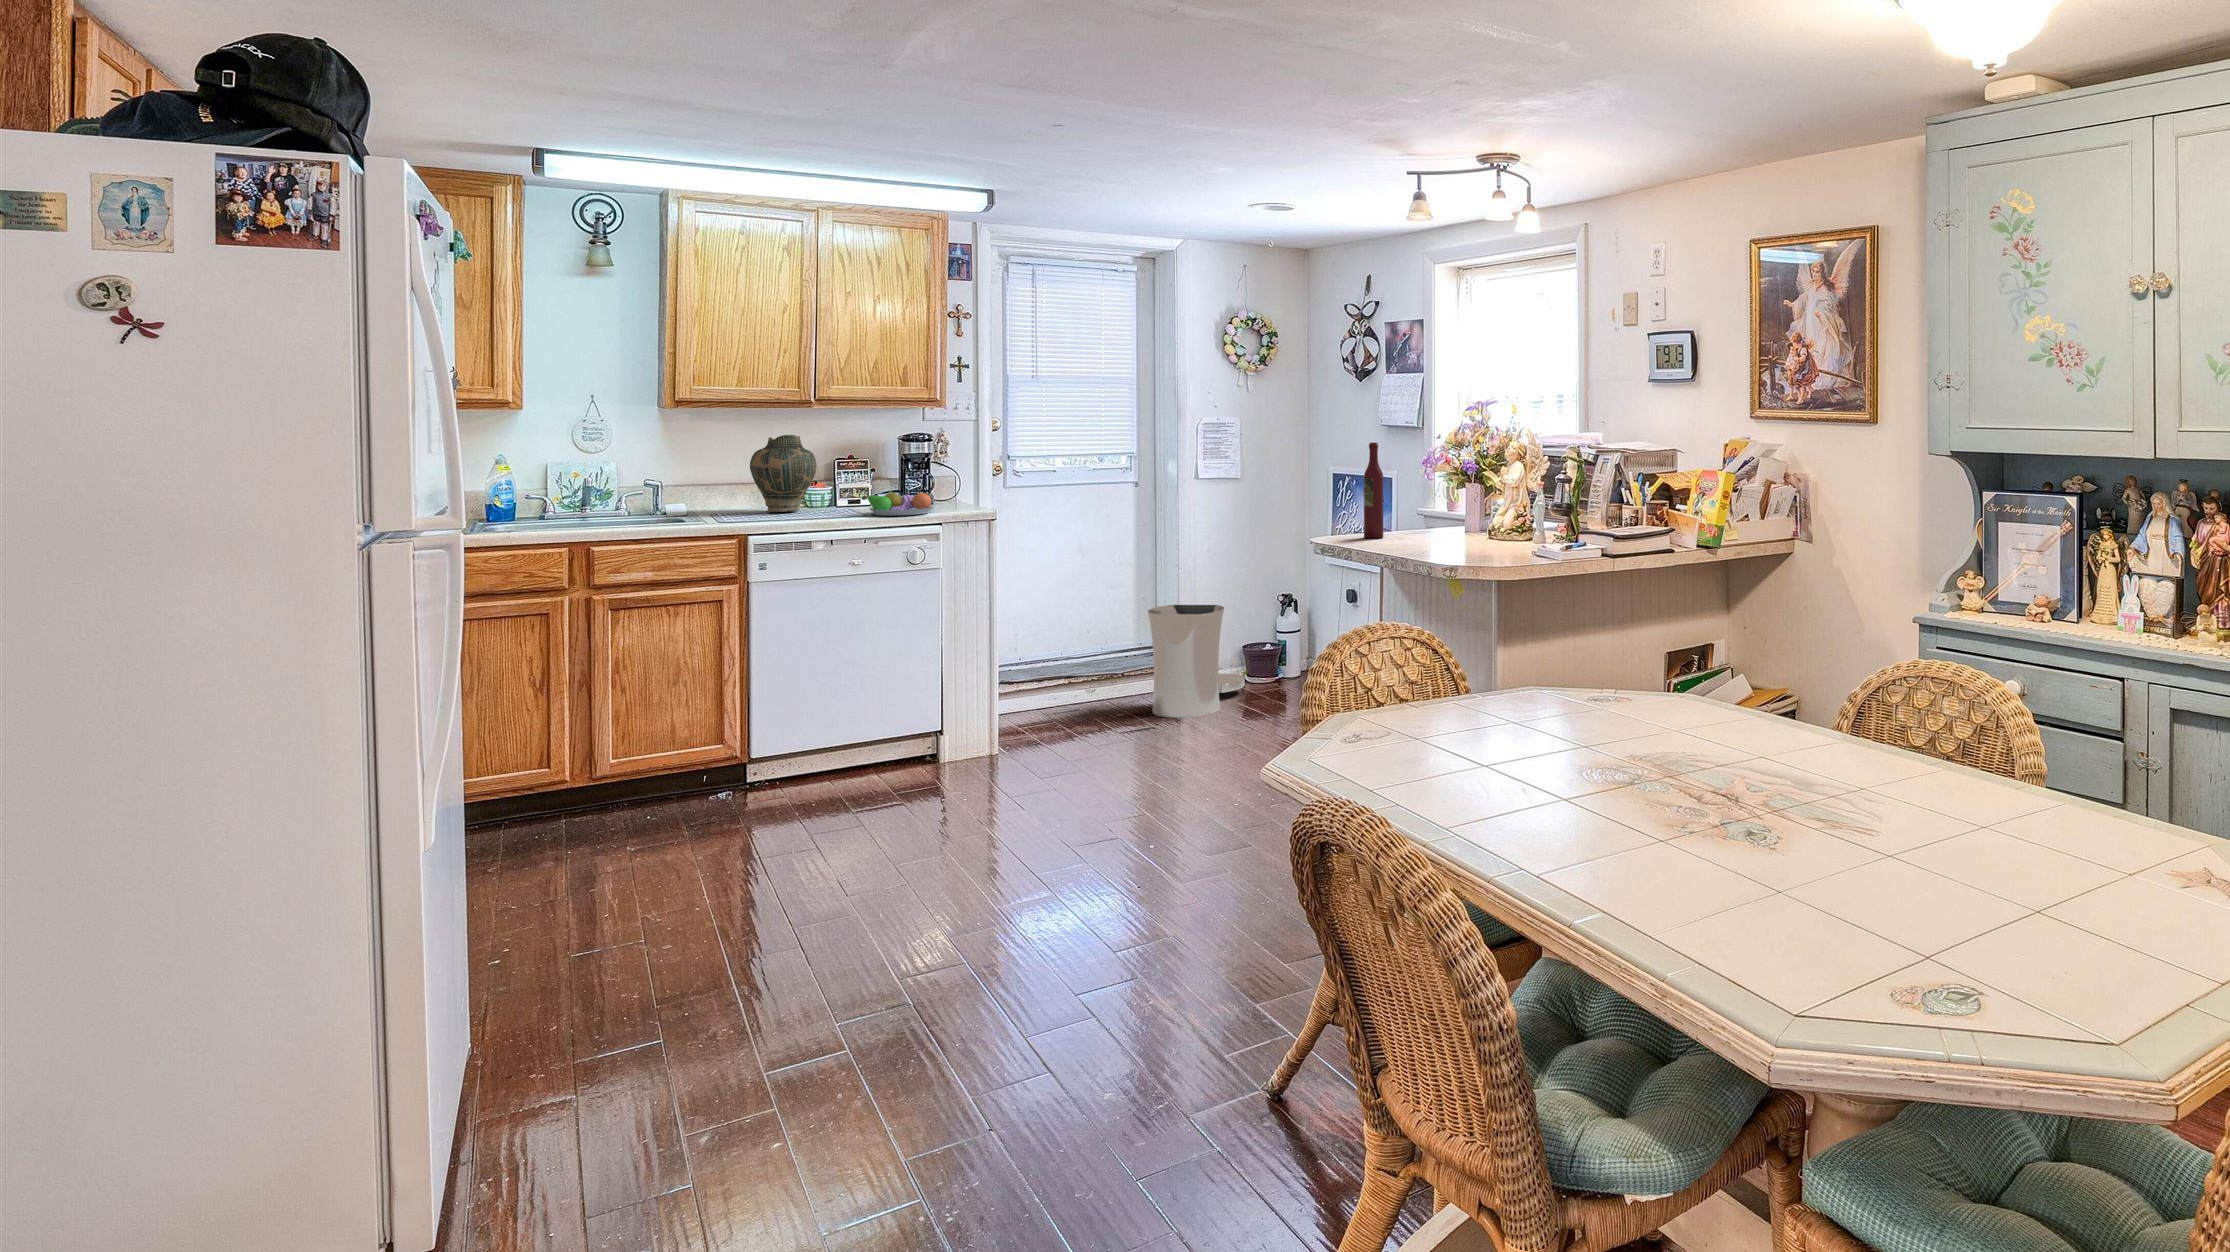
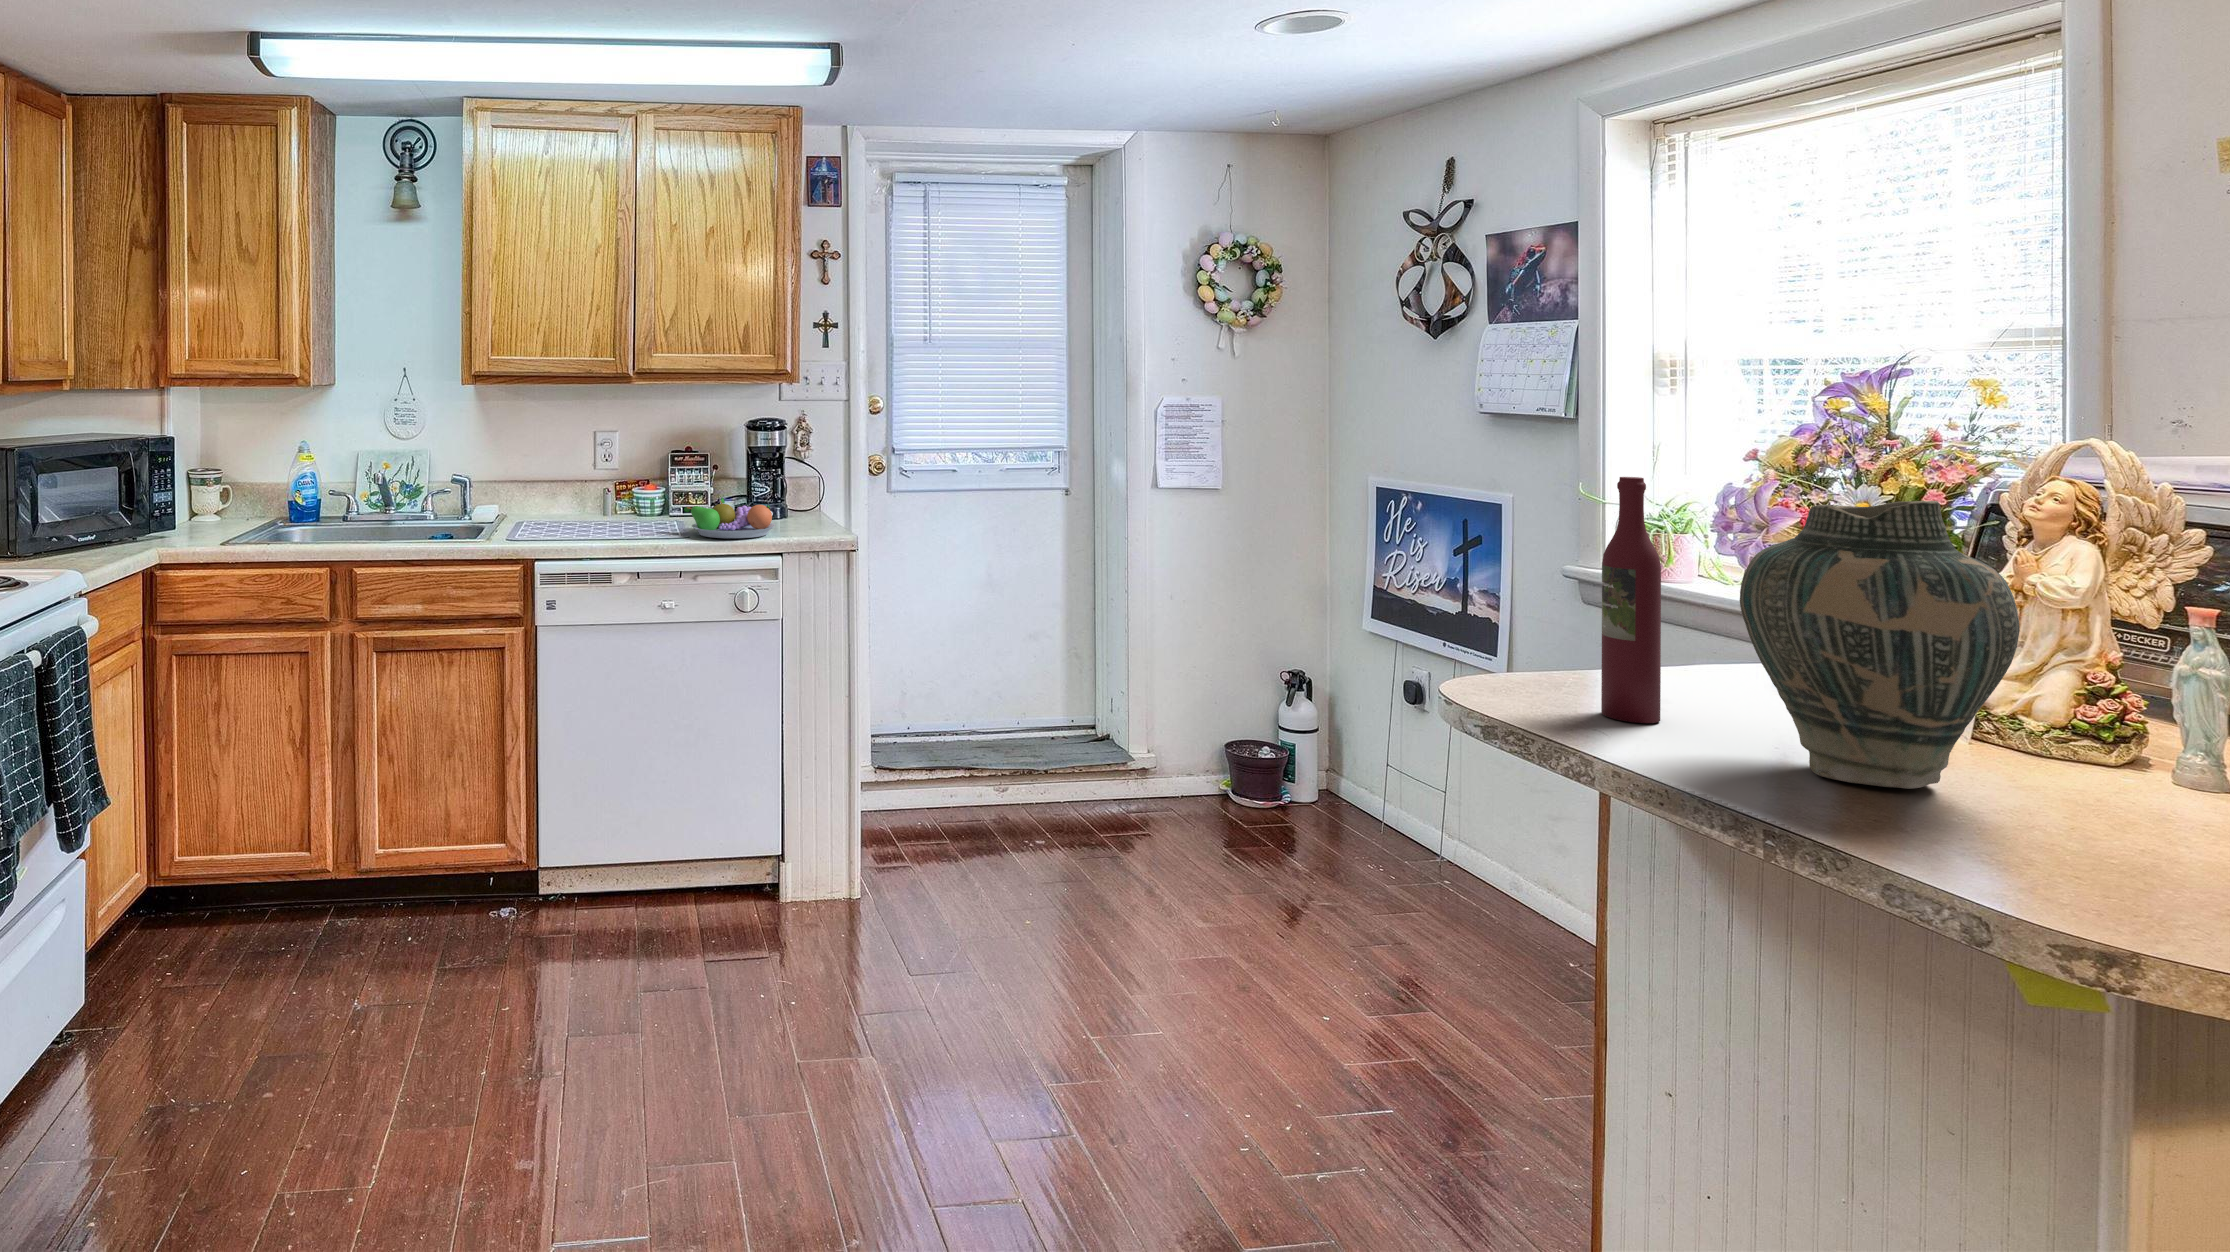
vase: present [750,435,817,512] -> present [1740,501,2020,789]
trash can: present [1148,605,1245,718] -> none [1078,682,1228,873]

